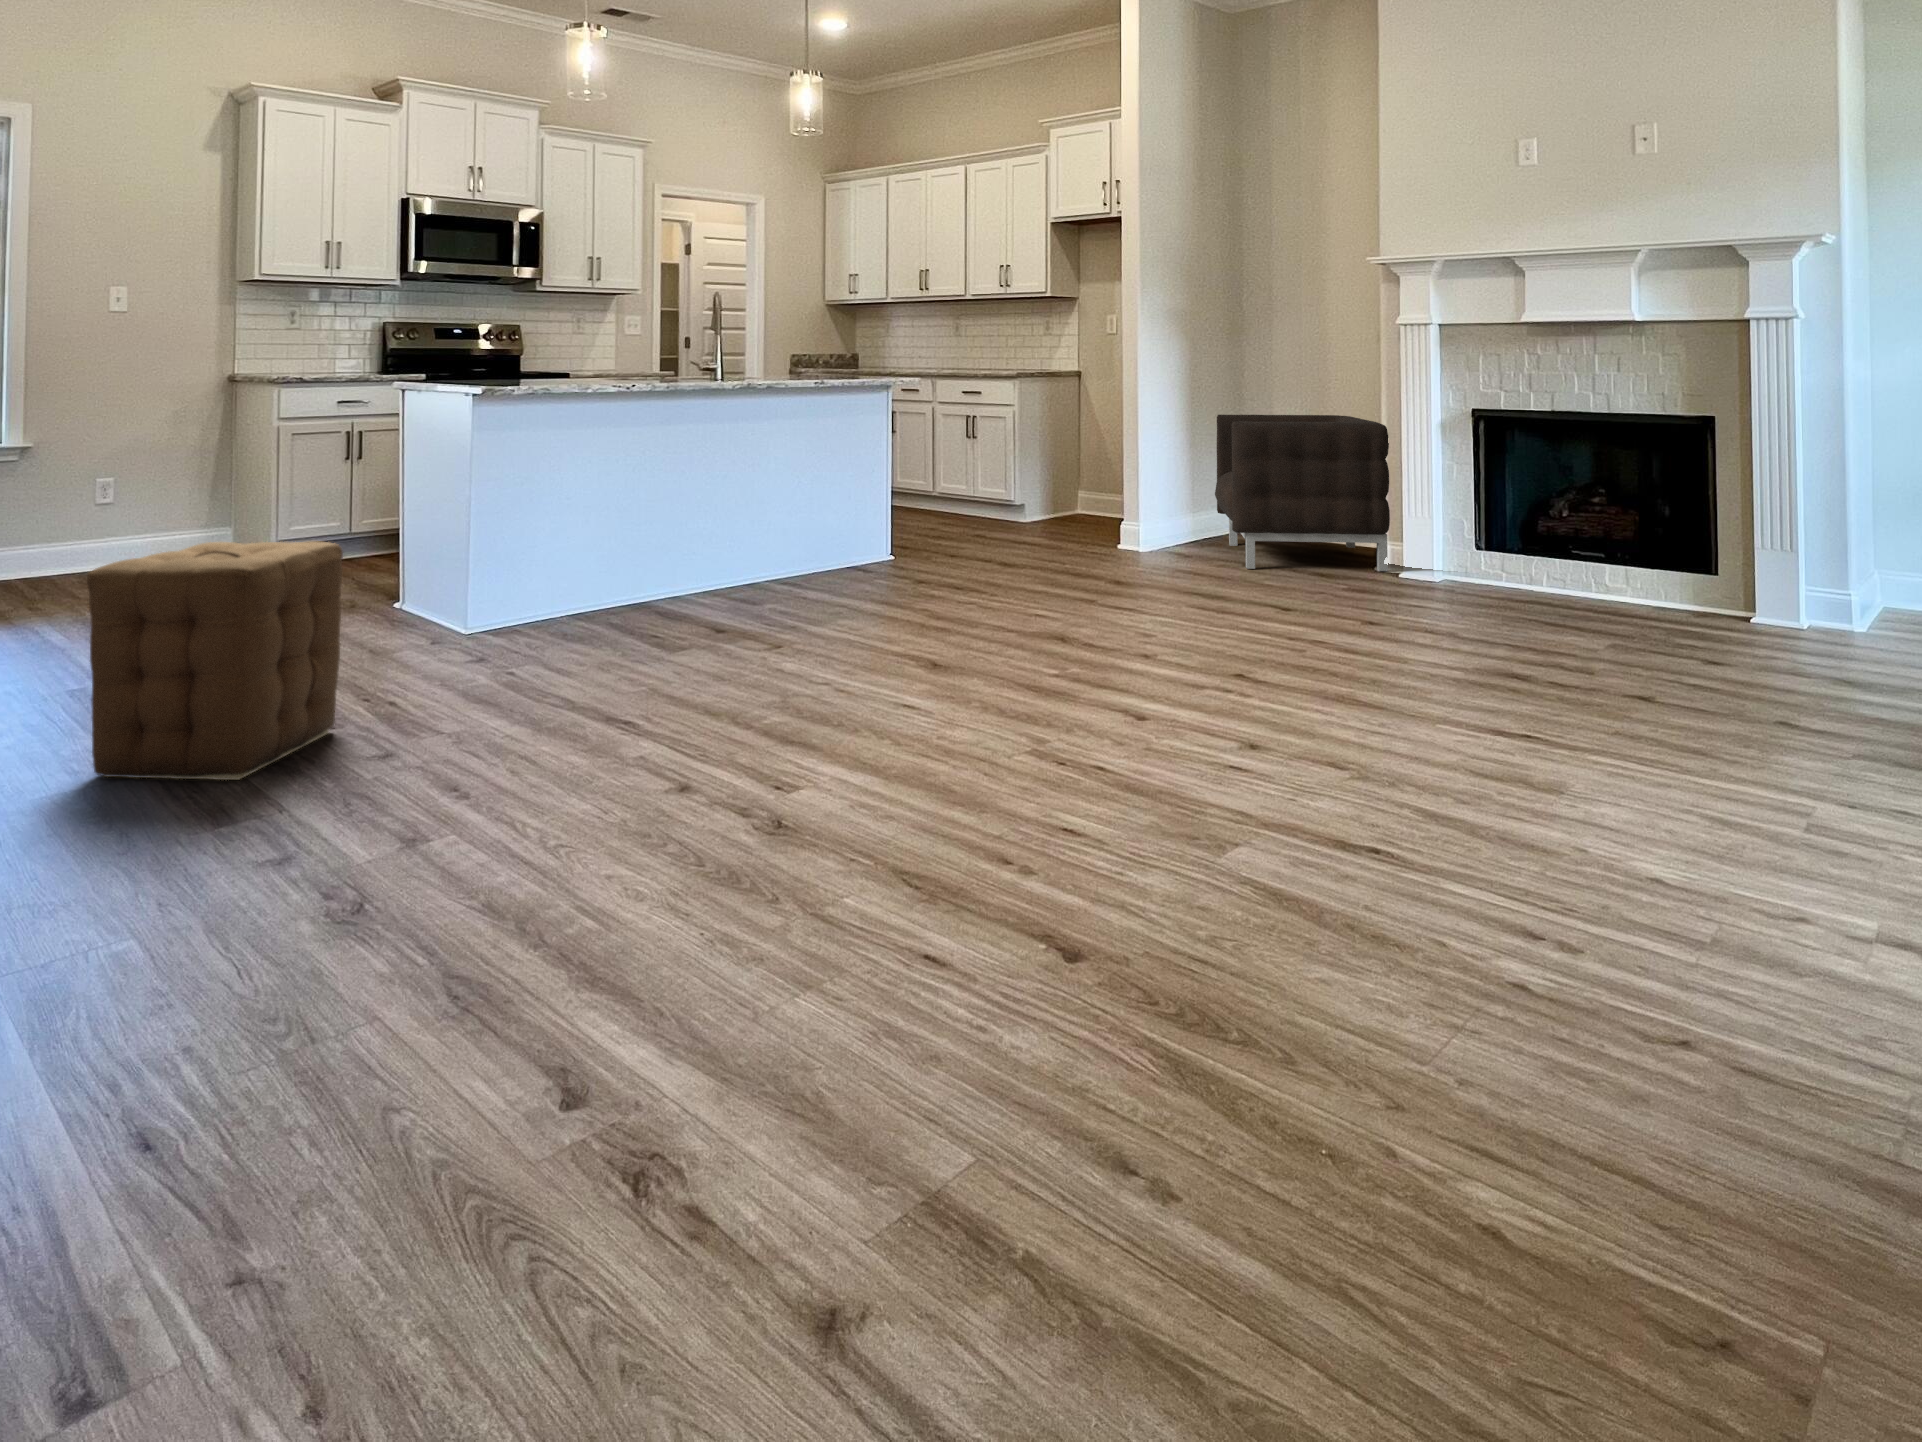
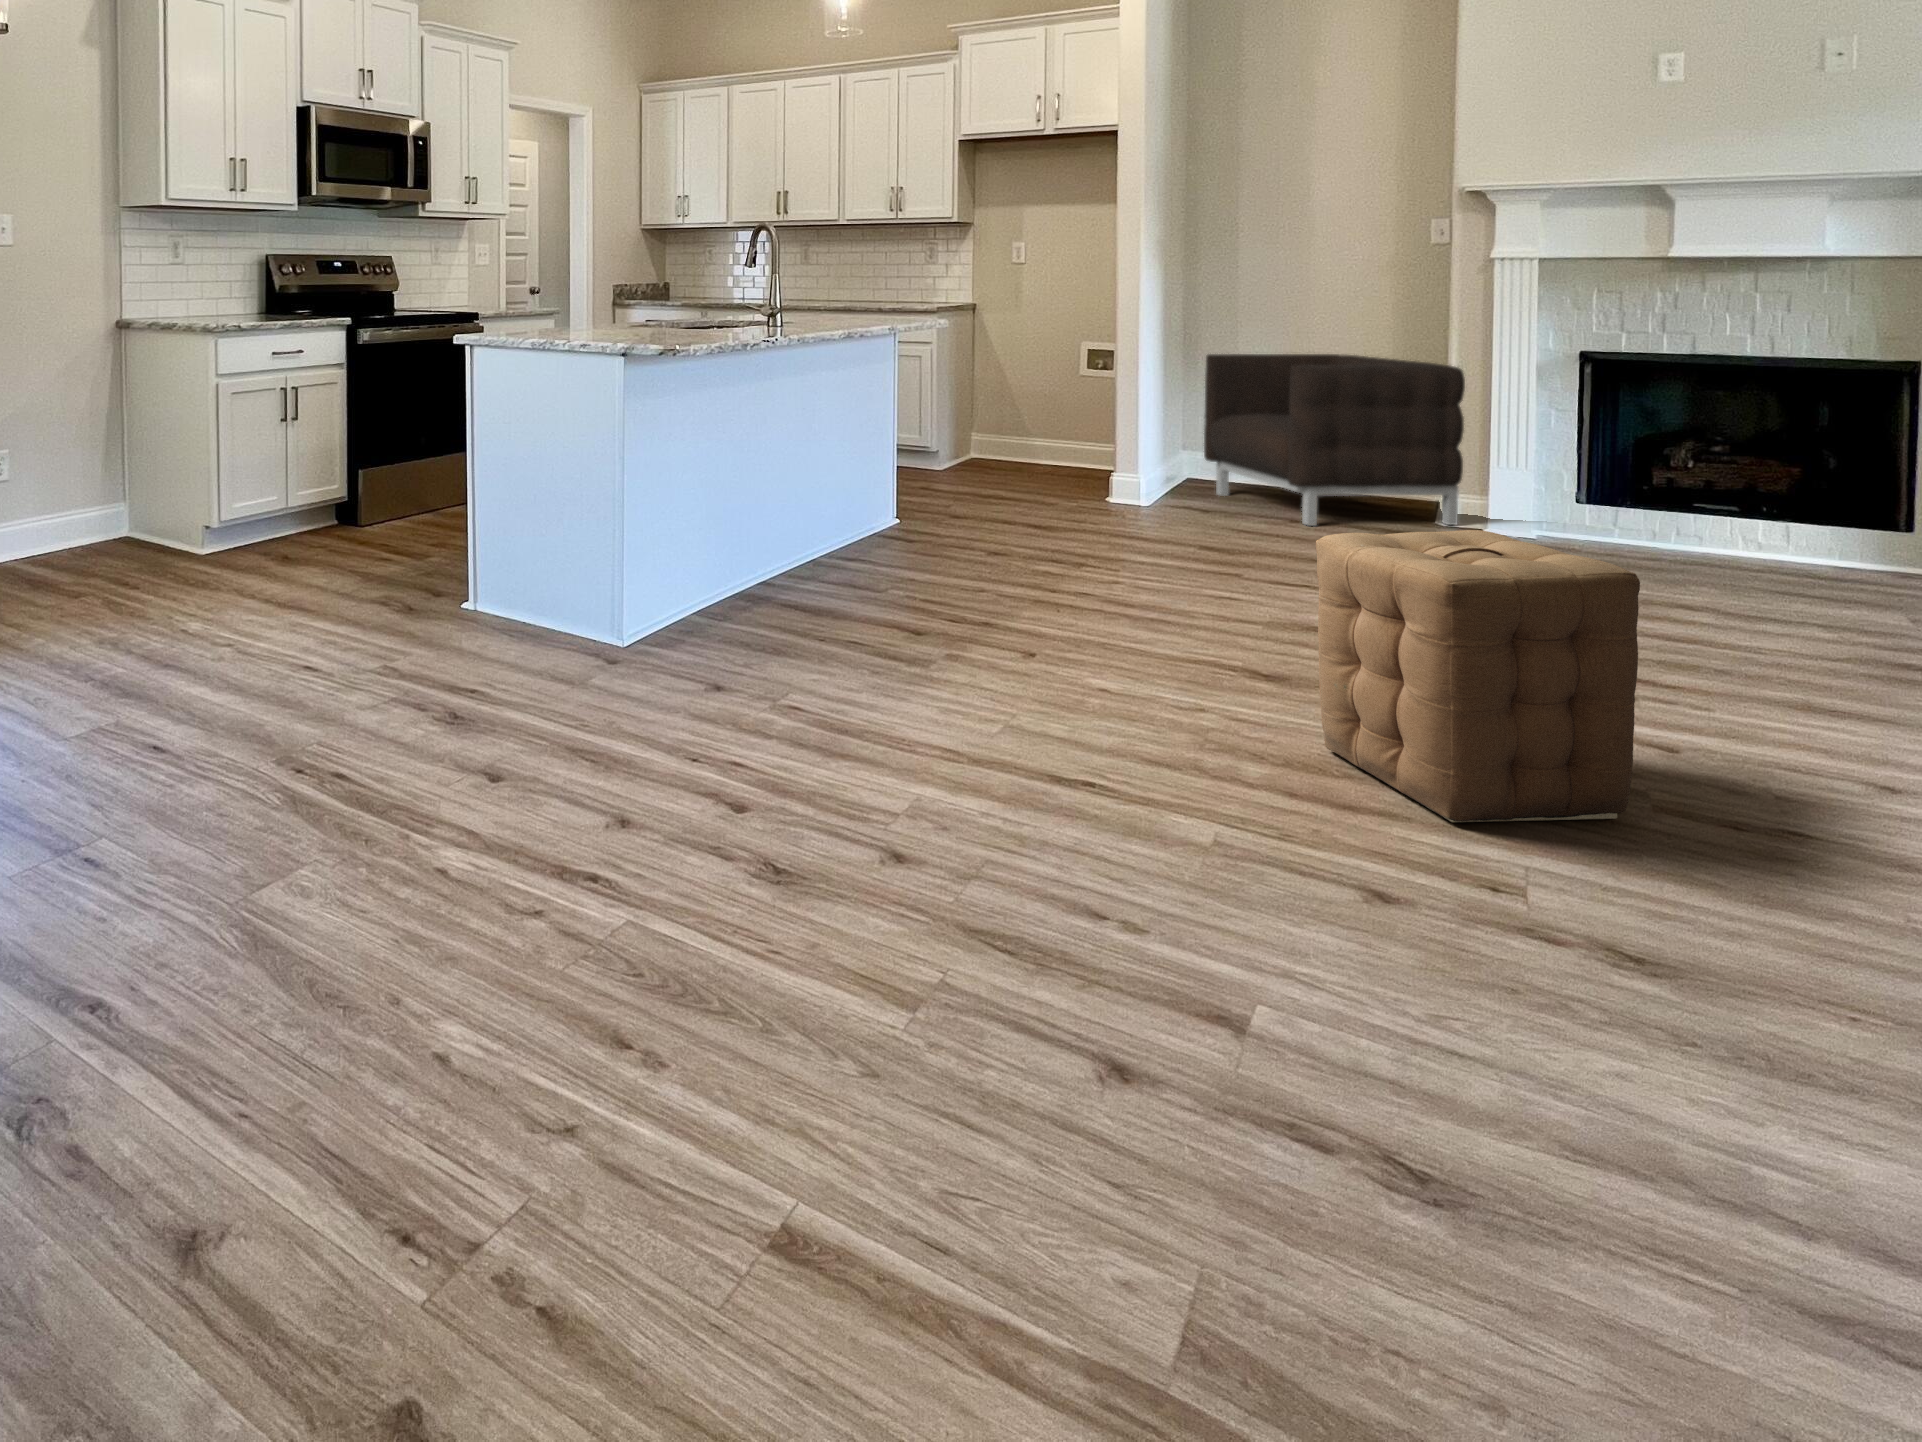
ottoman: present [87,541,343,780] -> present [1316,530,1640,822]

